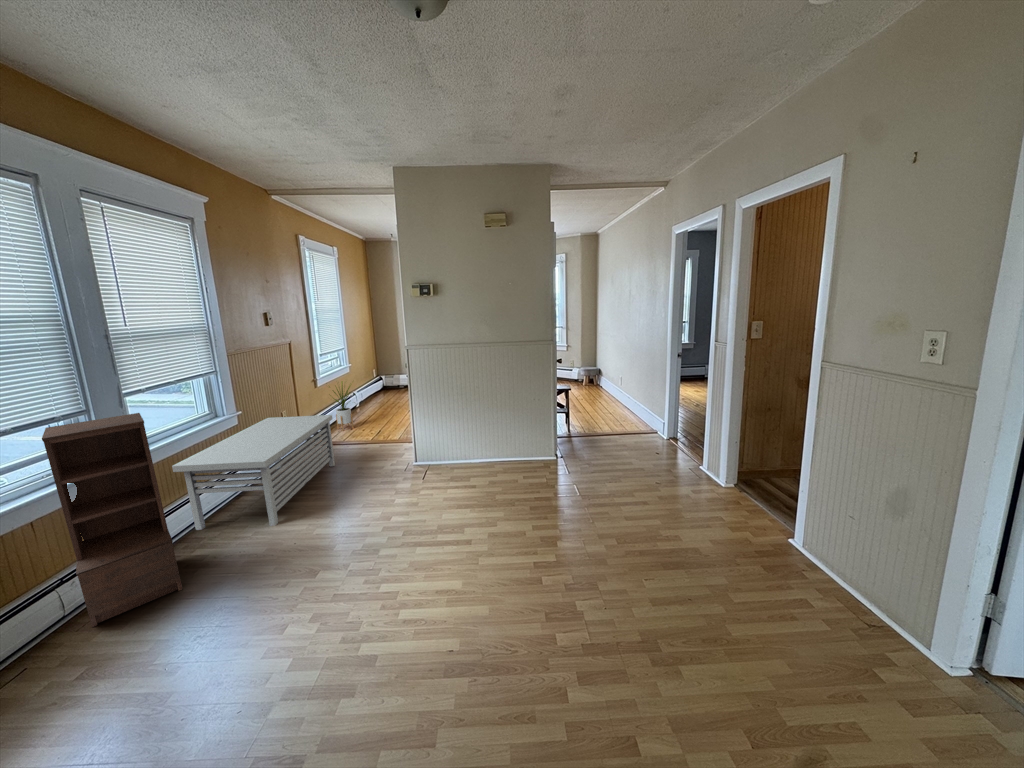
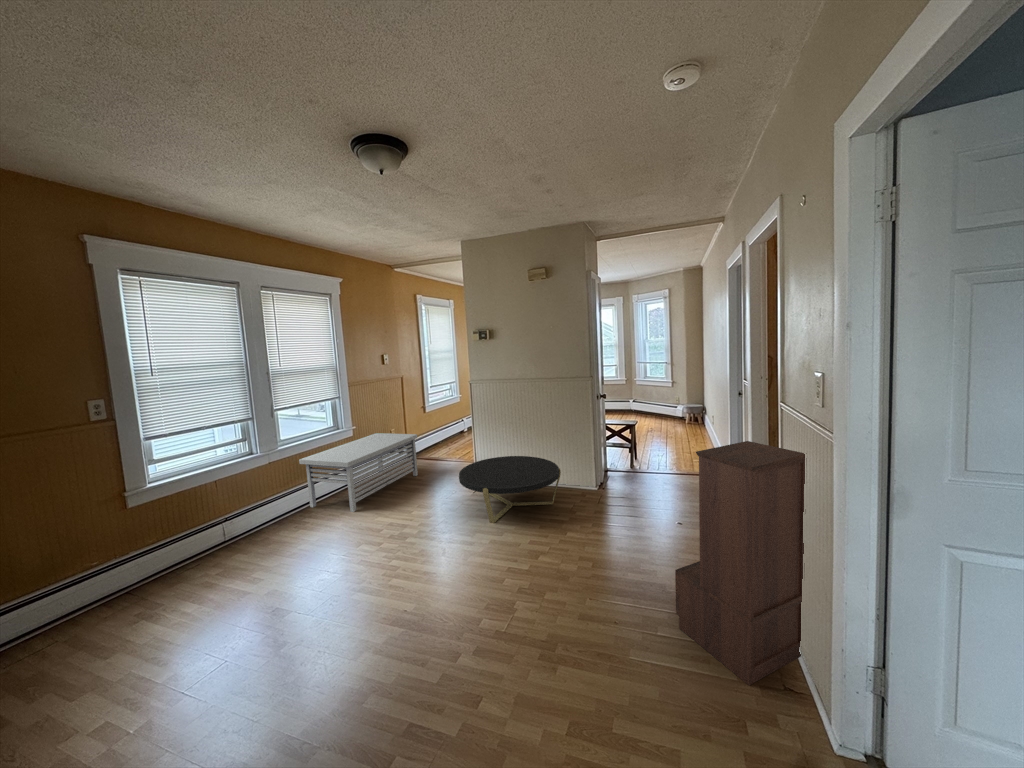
house plant: present [333,382,354,431] -> none [430,404,454,450]
bookshelf: present [42,413,183,627] -> present [675,441,805,685]
coffee table: none [420,429,534,507] -> present [459,456,561,523]

